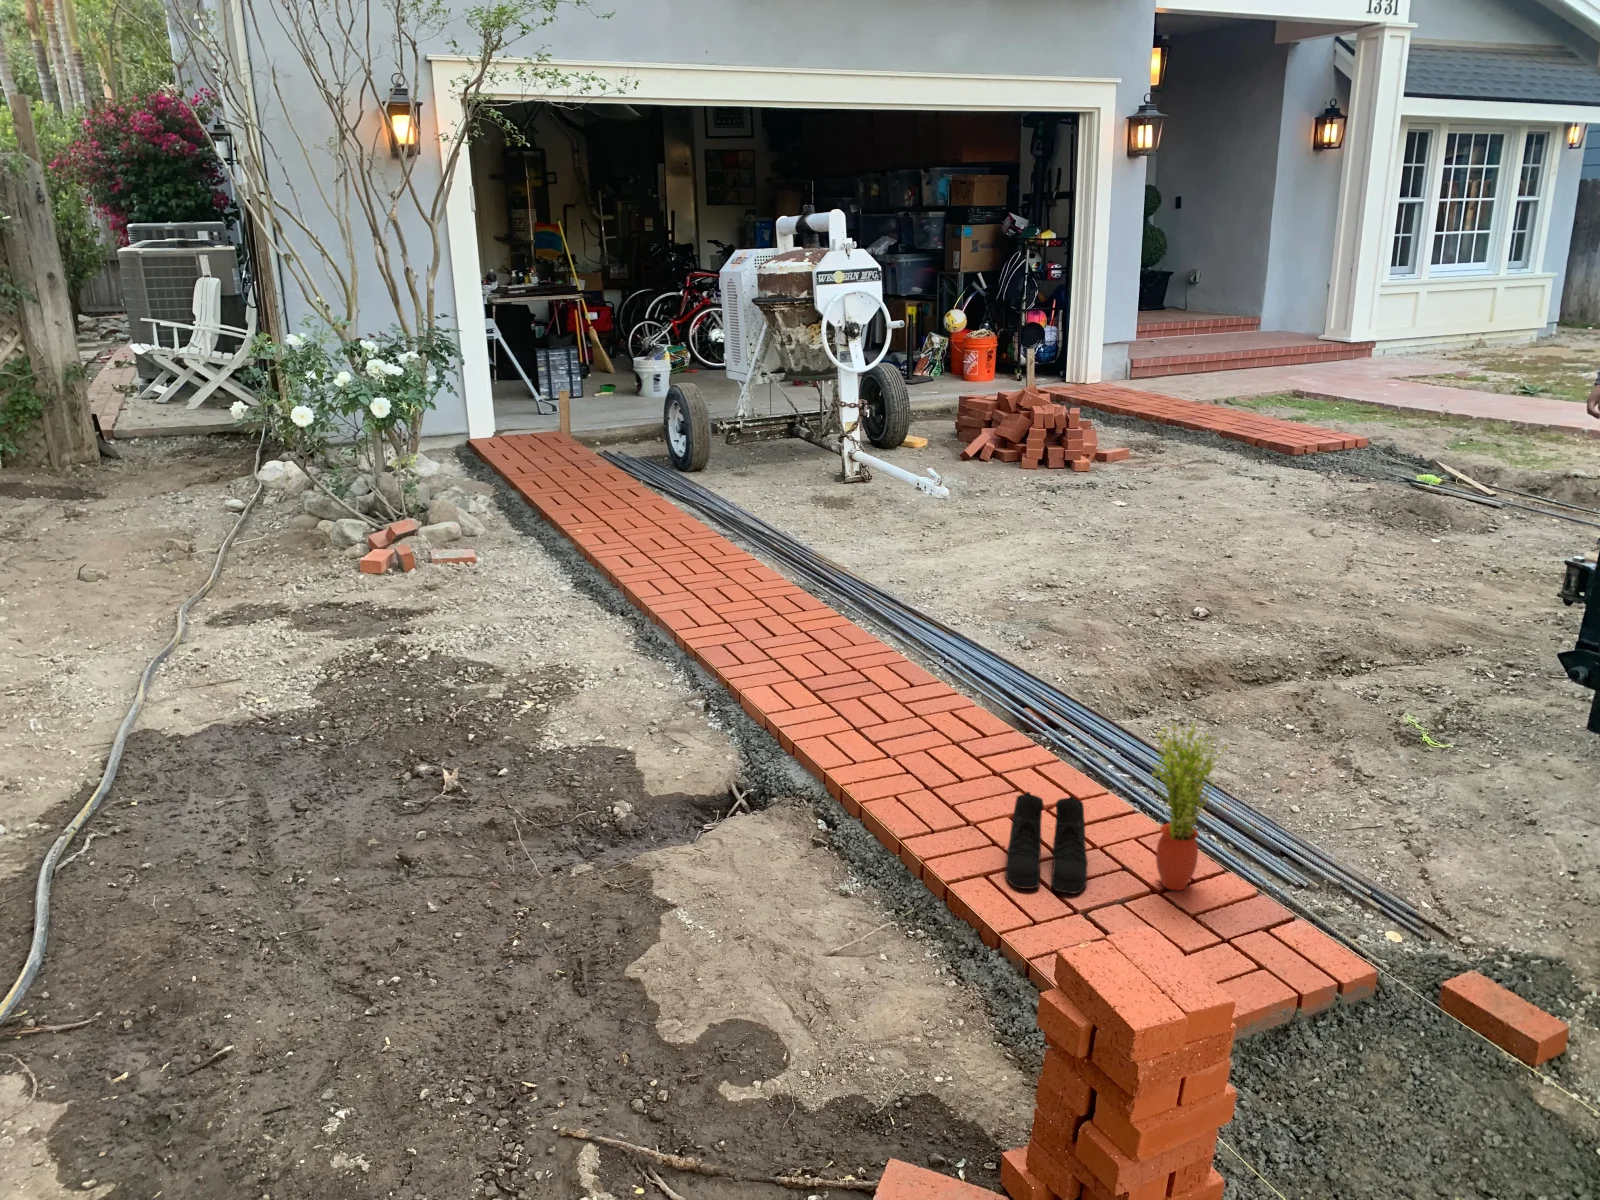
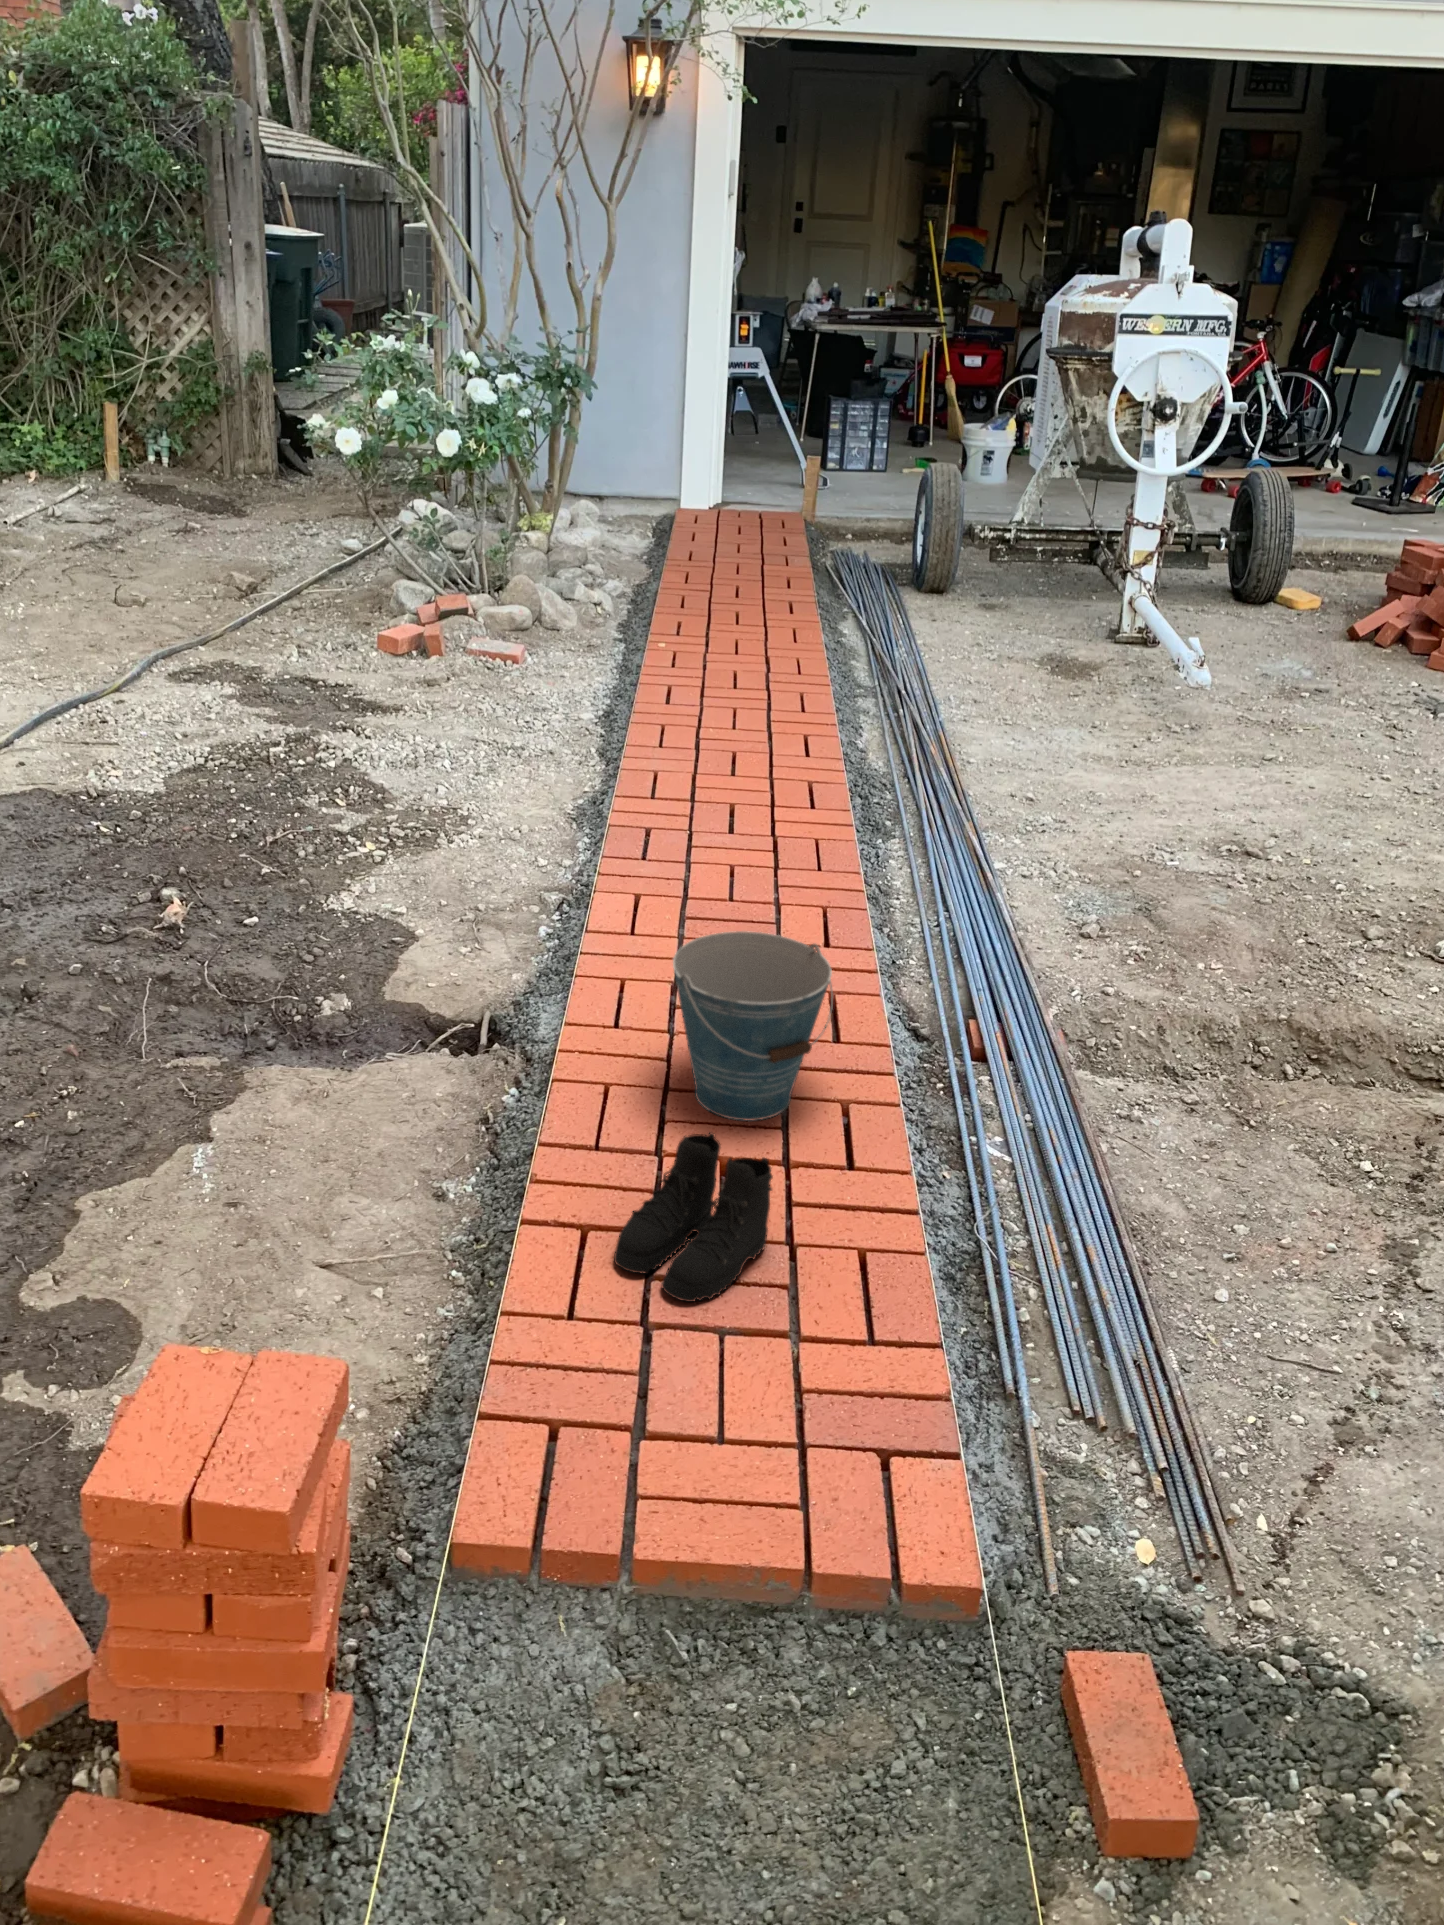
bucket: none [917,670,1023,795] -> present [673,931,833,1121]
potted plant: present [1152,721,1228,890] -> none [788,1086,924,1354]

